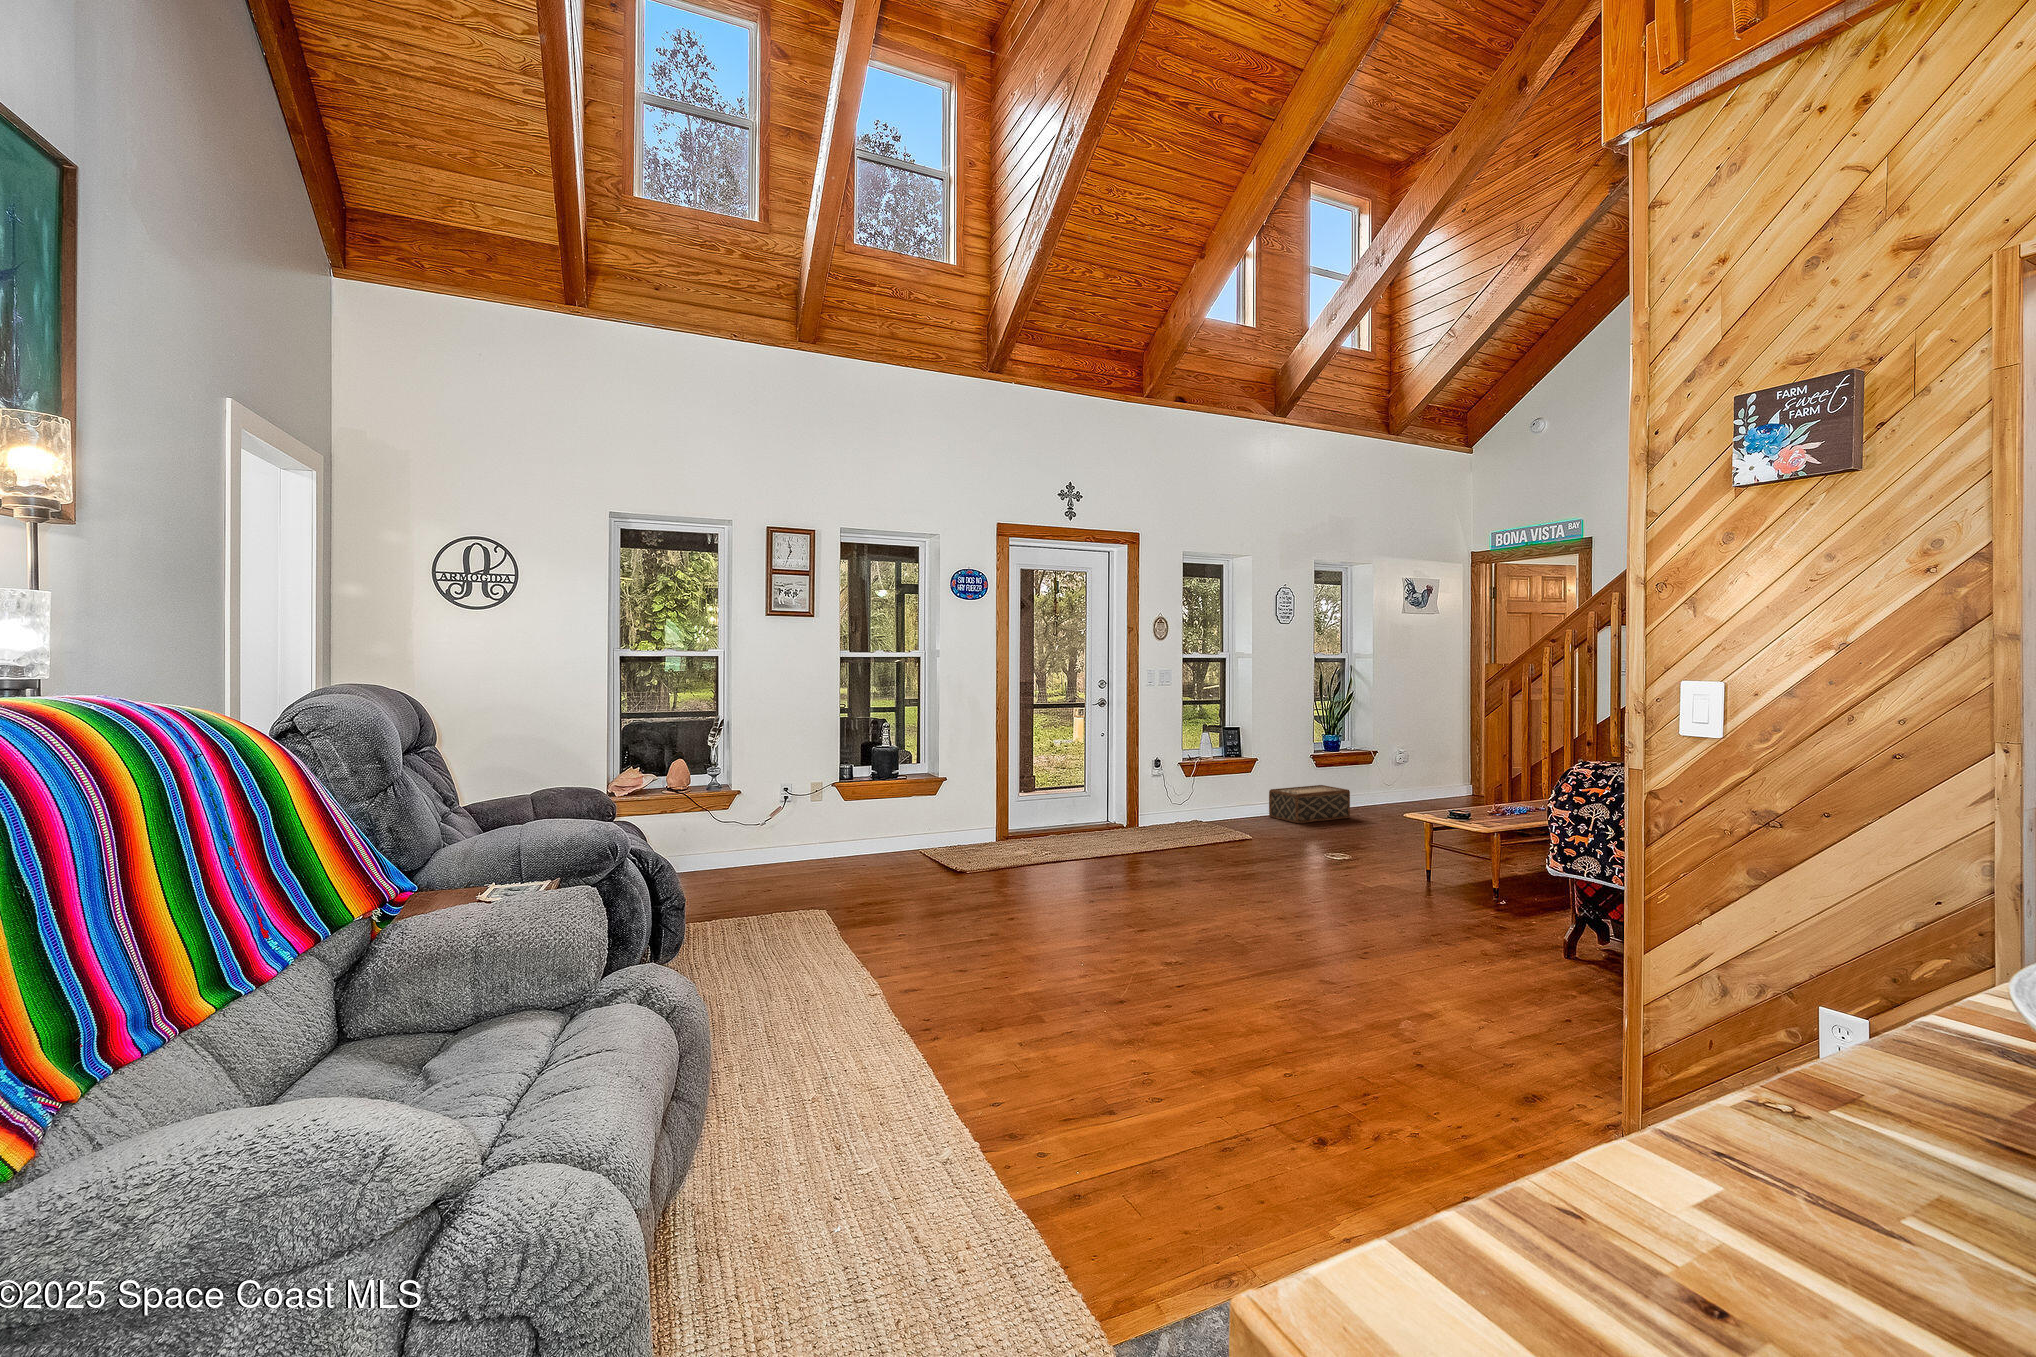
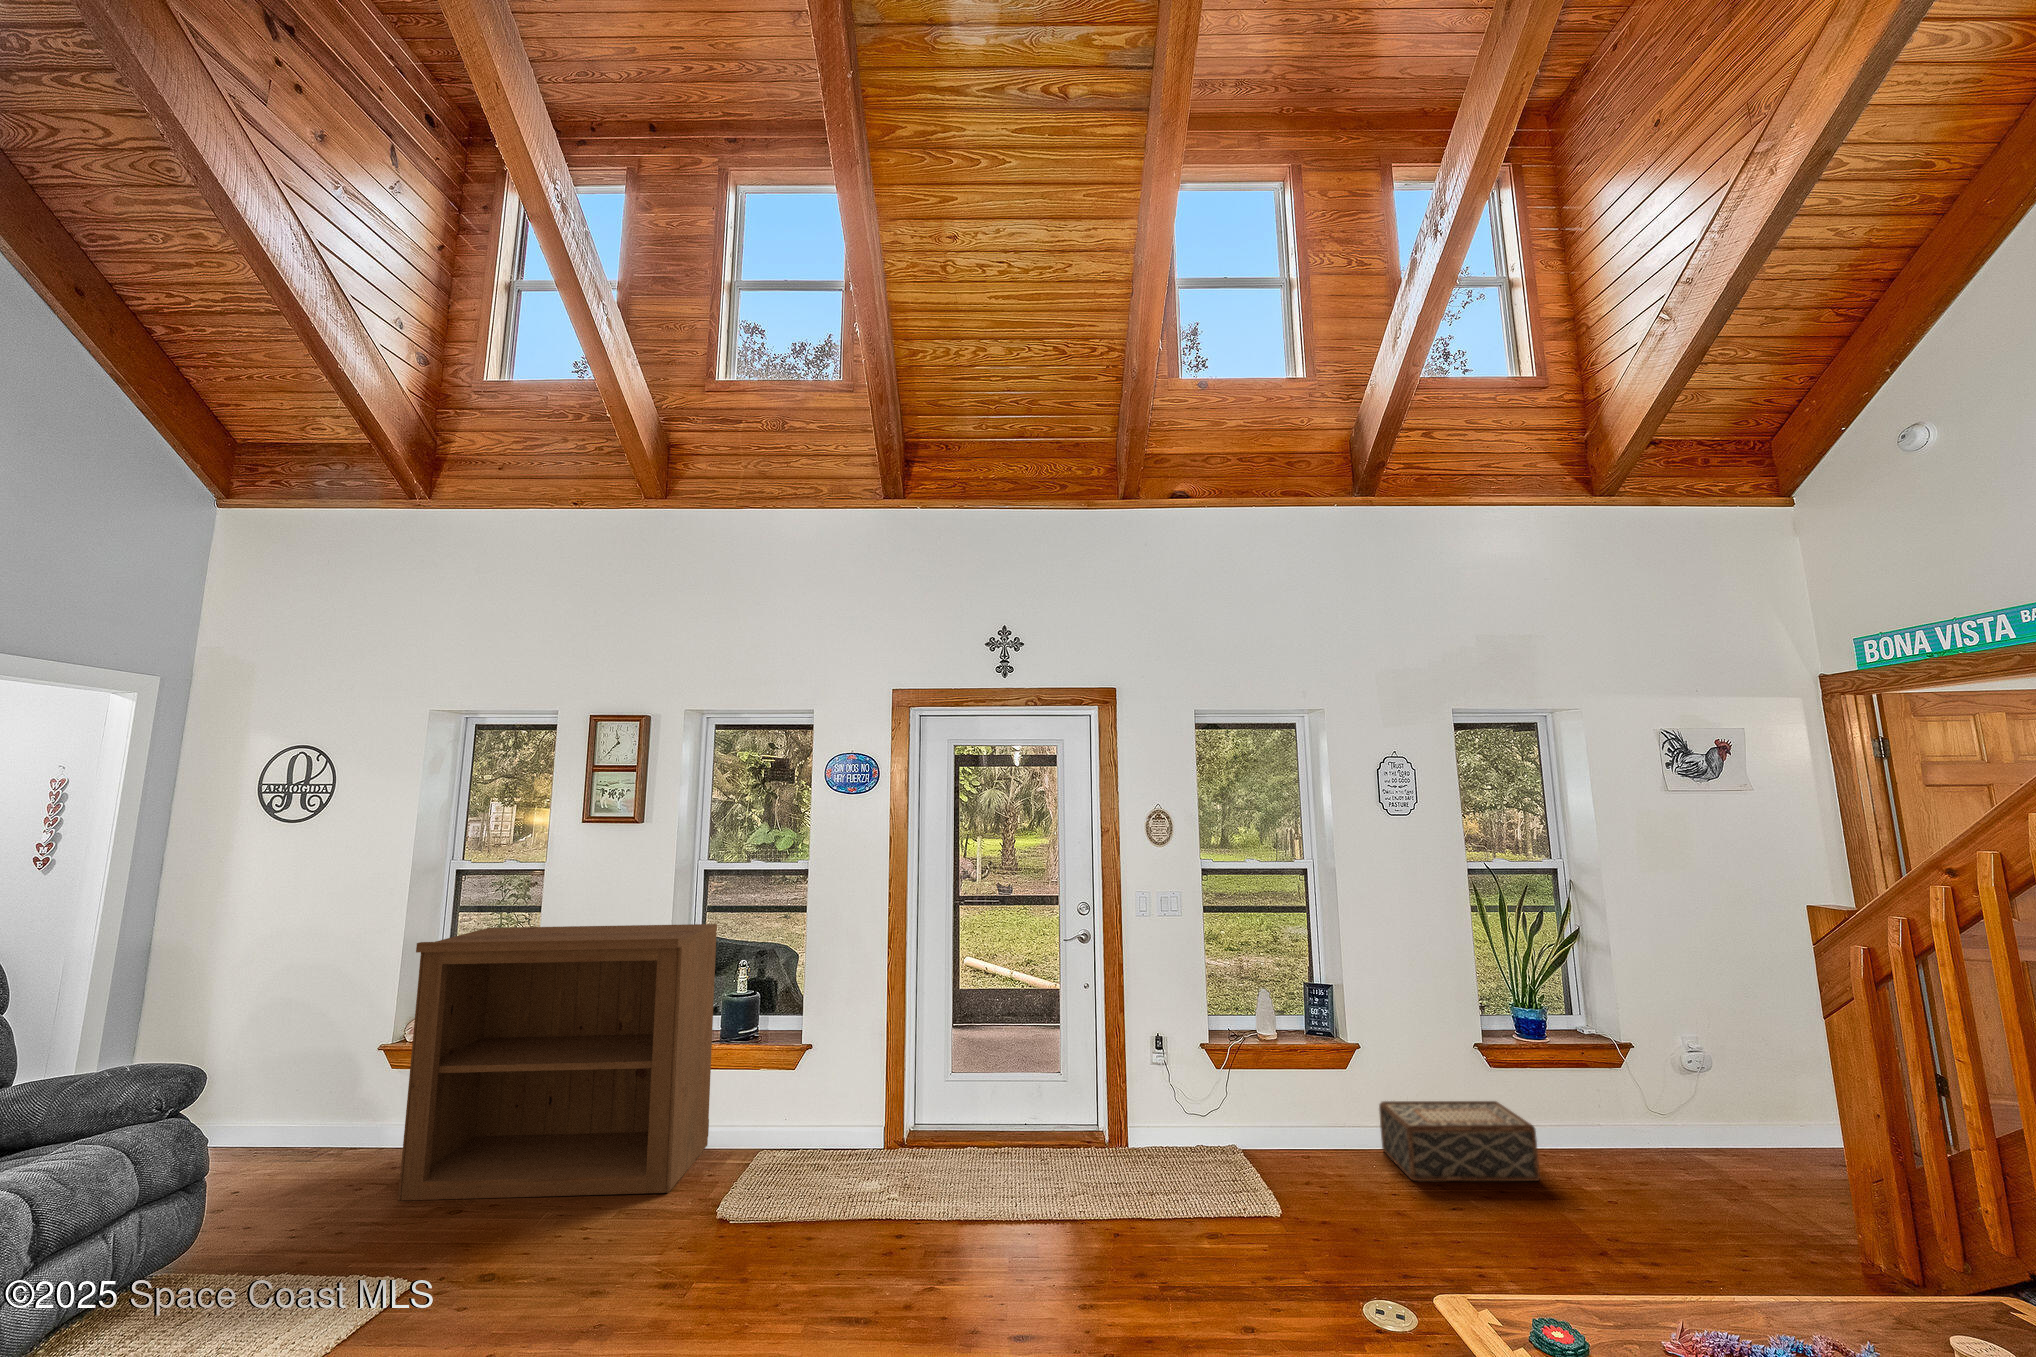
bookshelf: none [700,695,909,892] -> present [398,924,717,1200]

